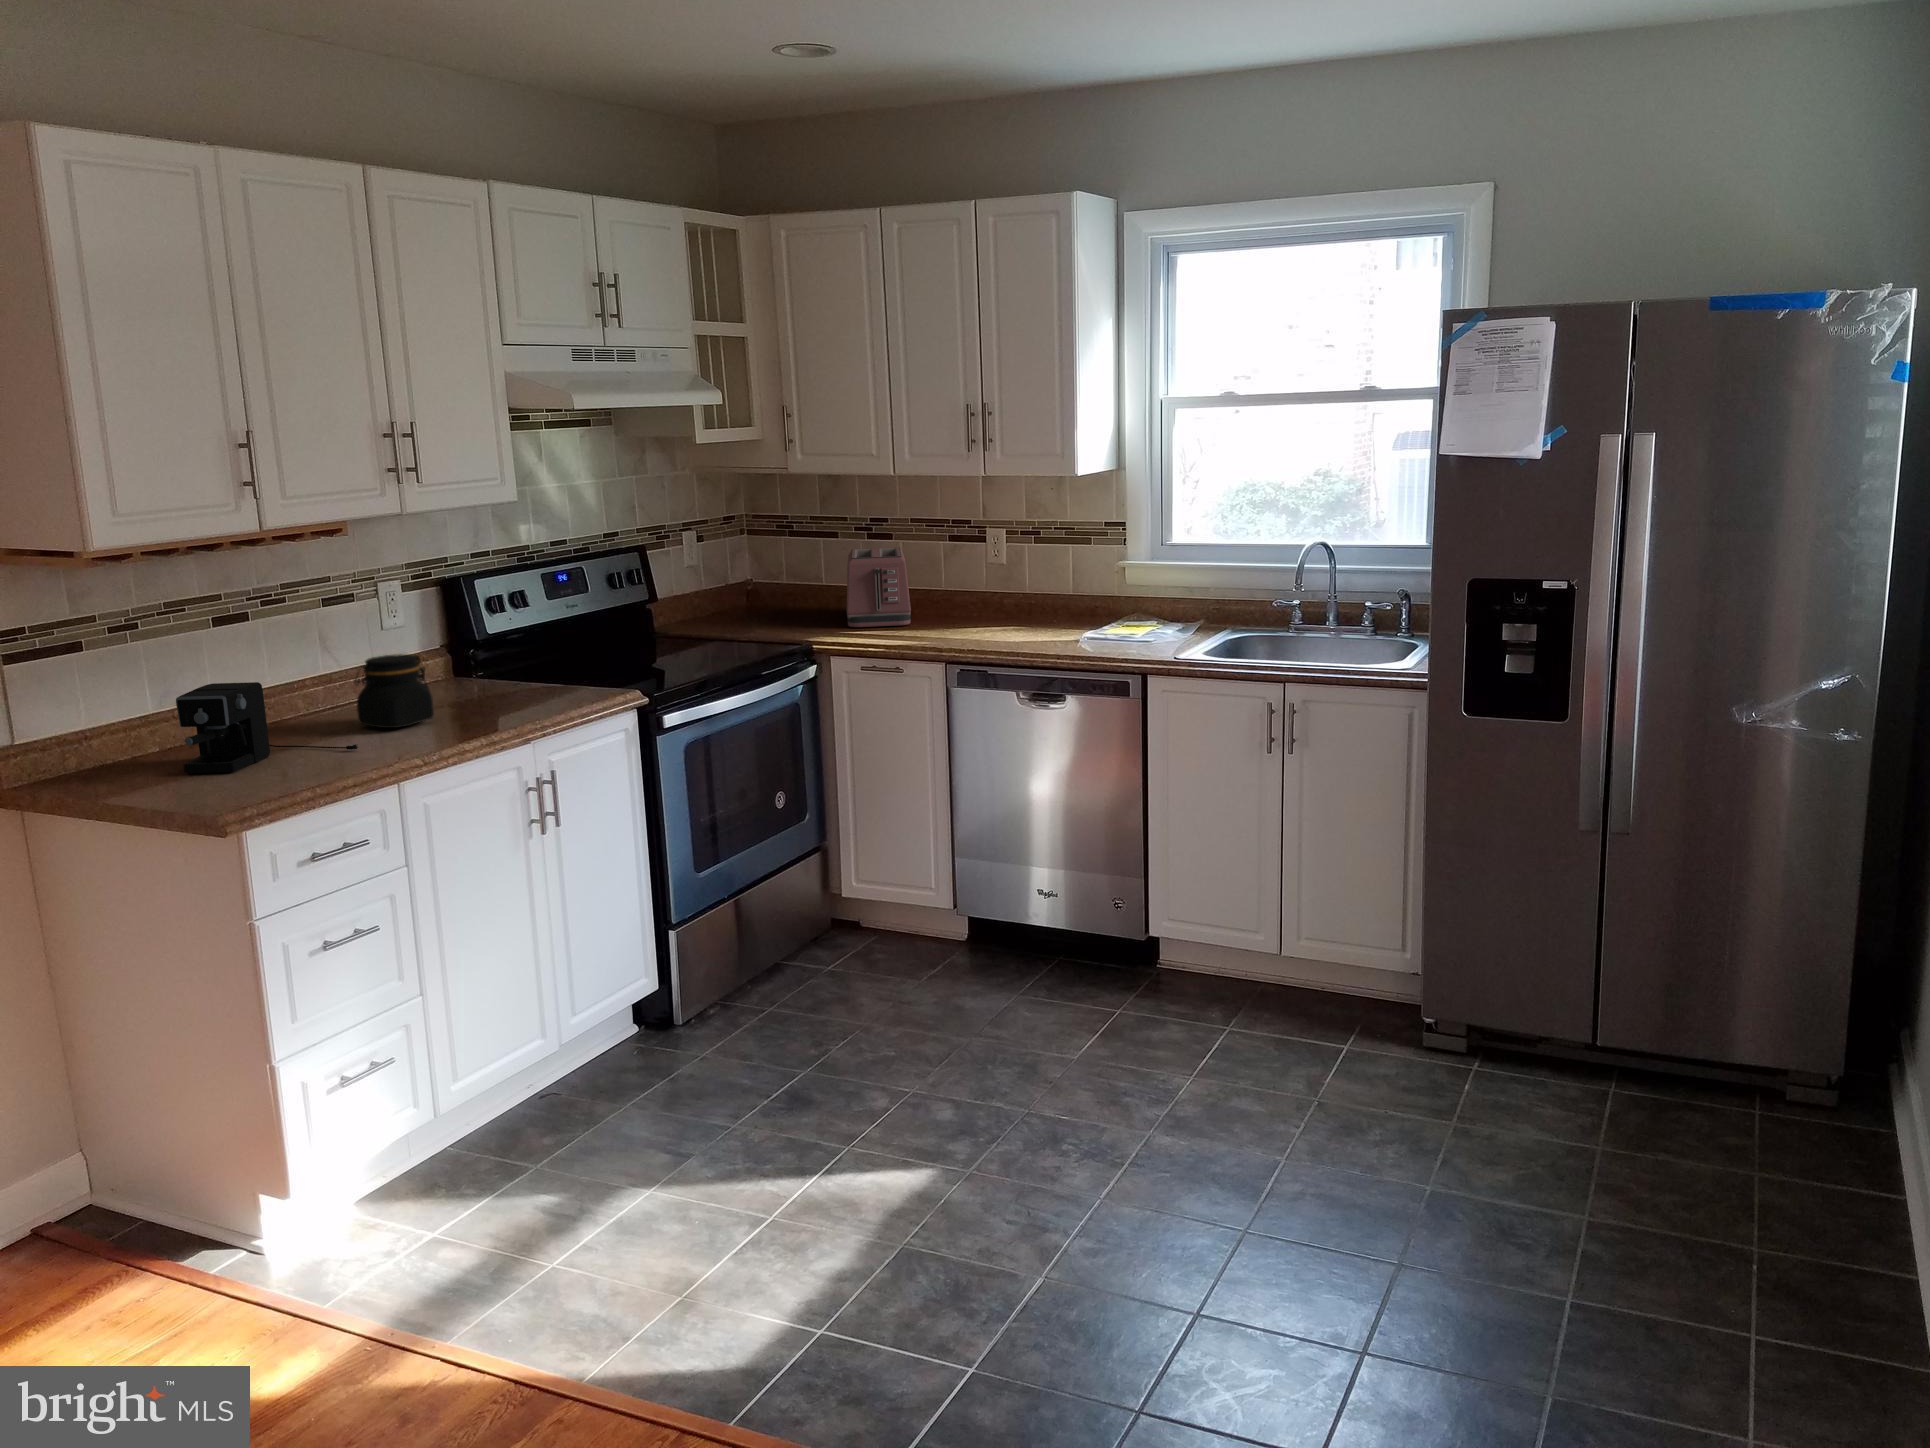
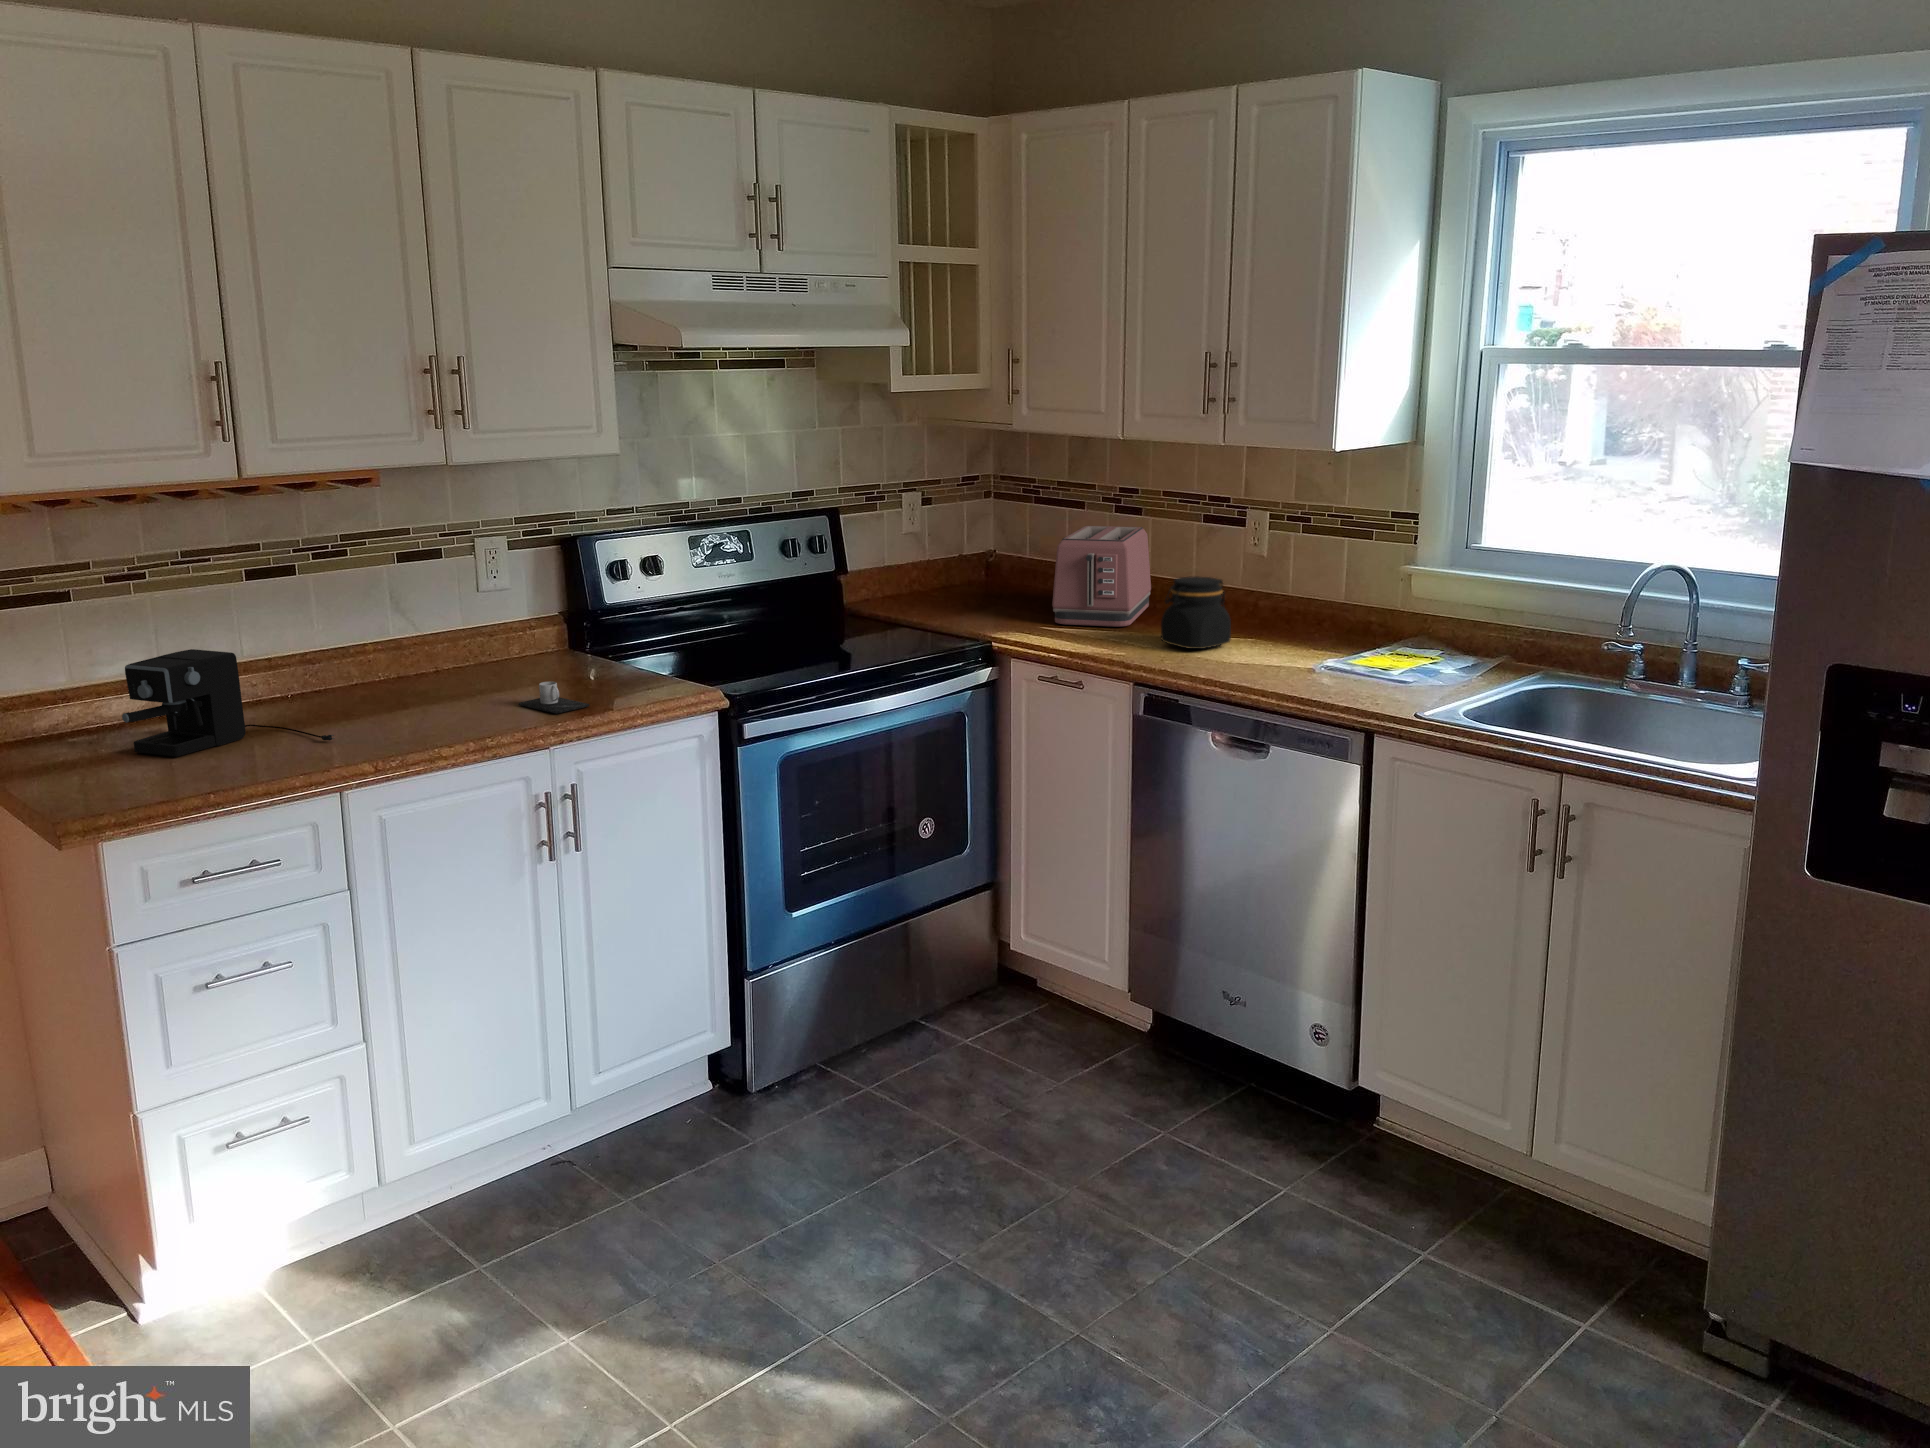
jar: present [355,654,434,728] -> present [1161,576,1231,649]
mug: none [481,692,545,716] -> present [519,682,589,714]

